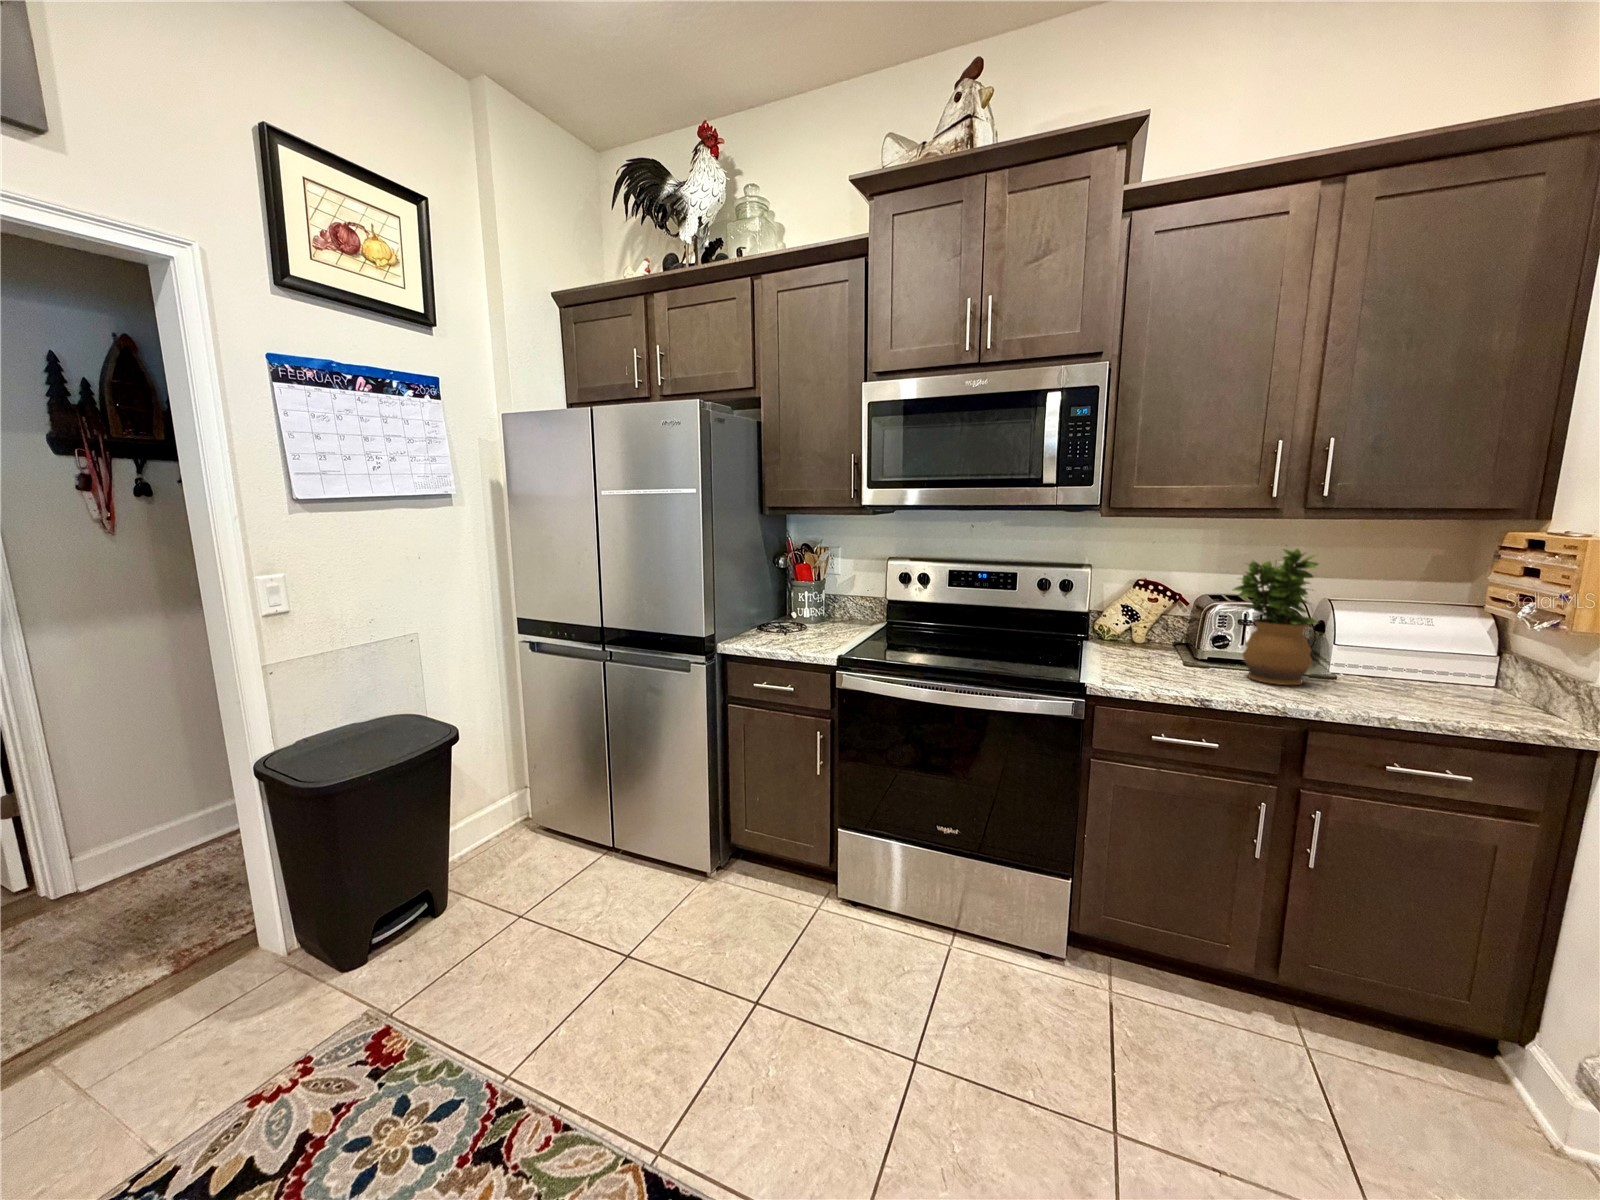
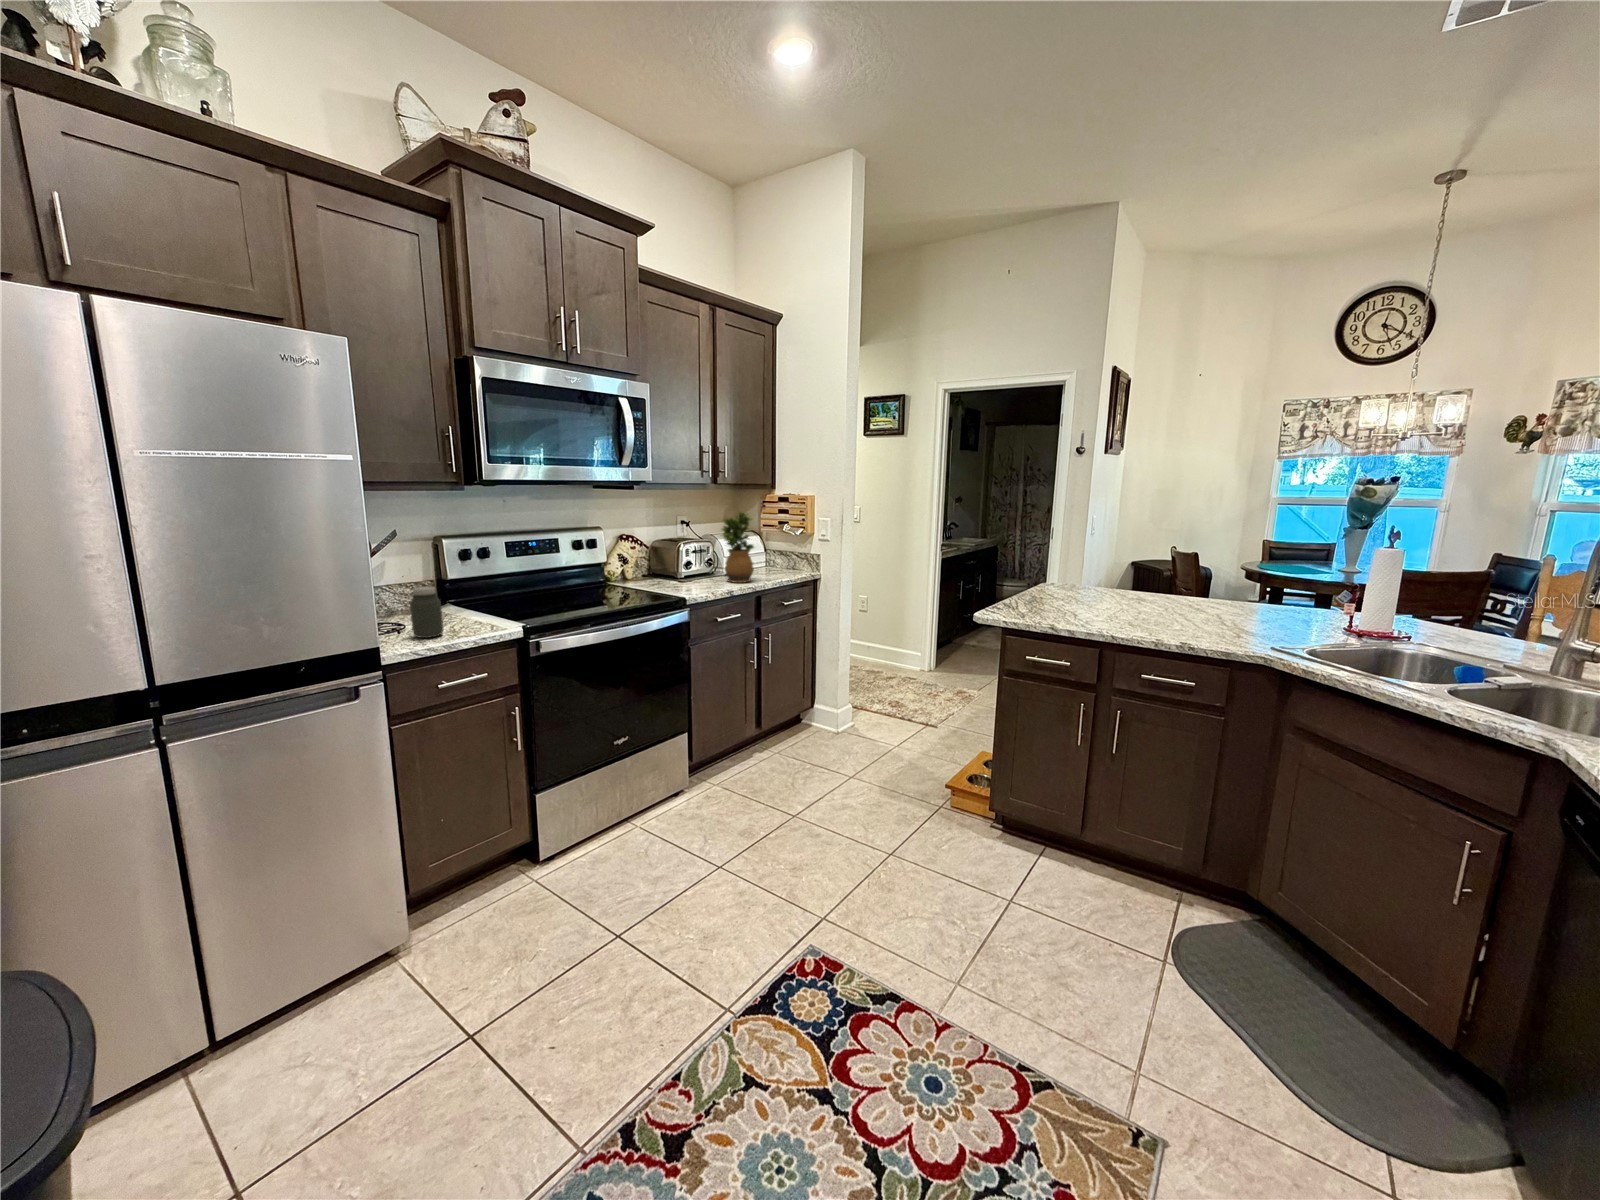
jar: none [767,596,790,640] -> present [410,587,443,638]

